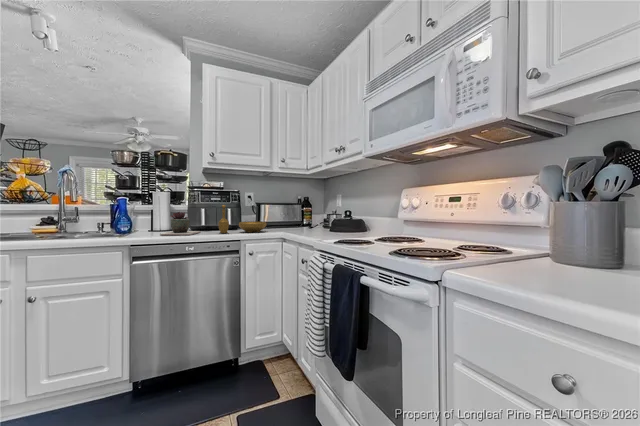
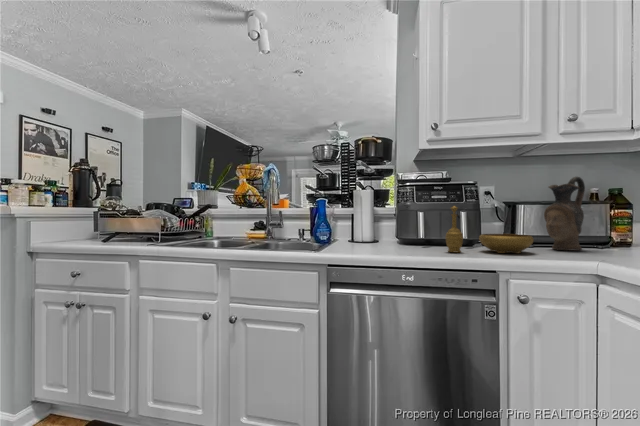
ceramic pitcher: none [275,190,293,229] -> present [544,177,585,250]
succulent plant: present [160,212,200,236] -> none [363,217,416,253]

